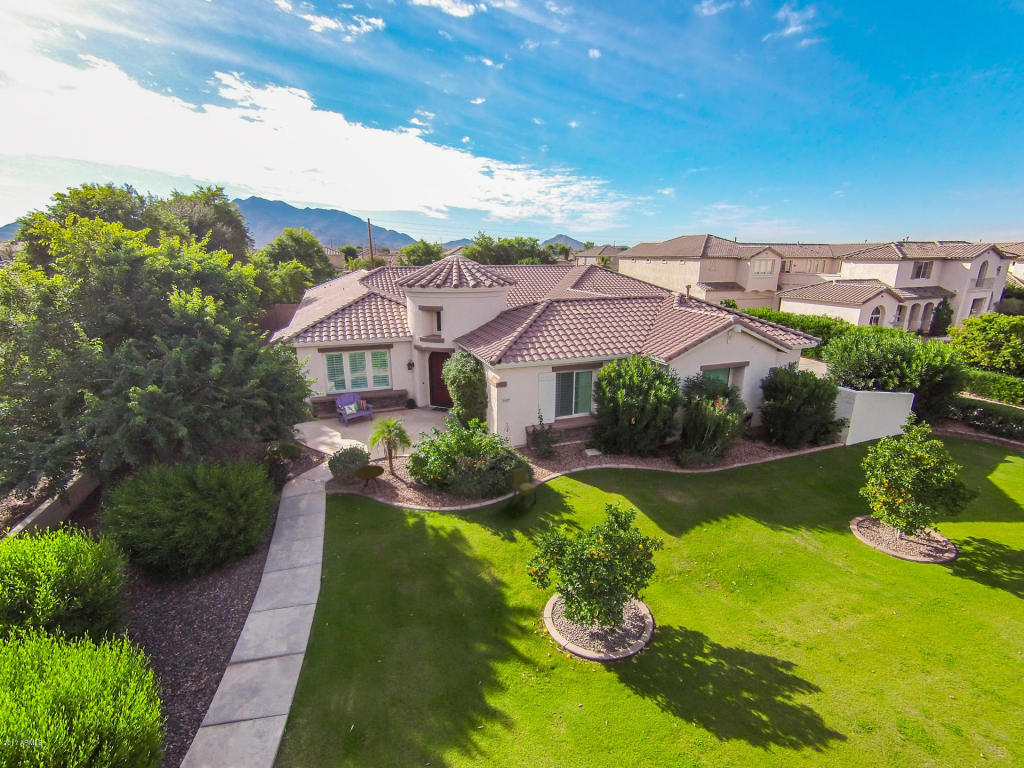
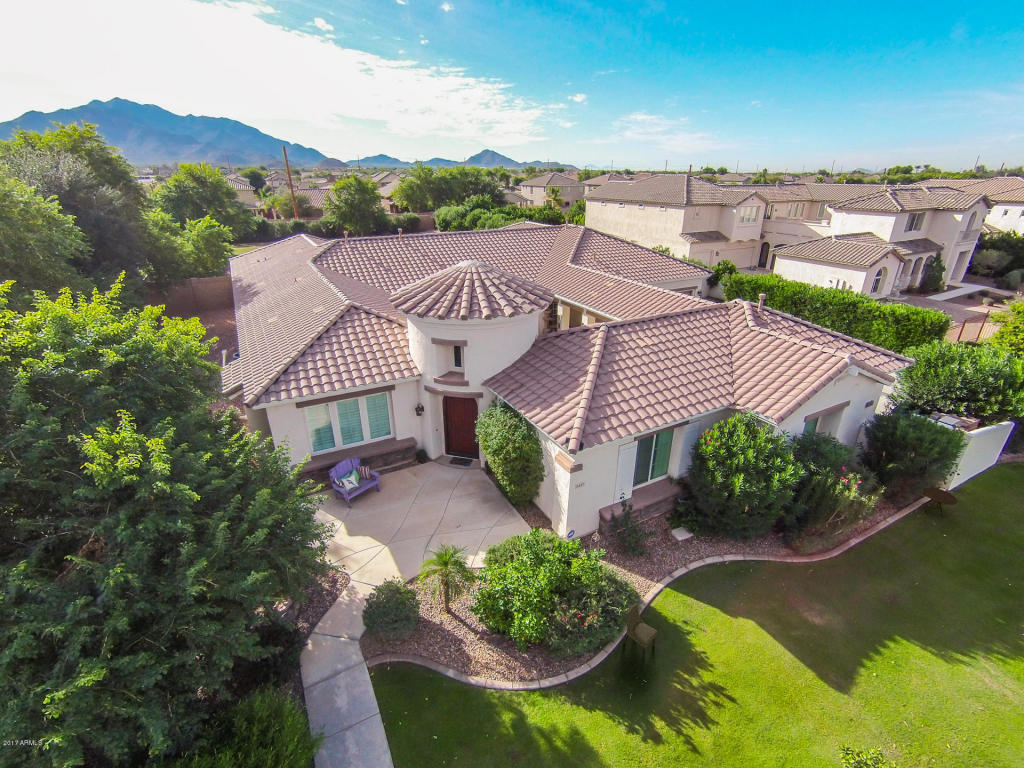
round table: present [355,465,384,493] -> present [922,487,958,516]

